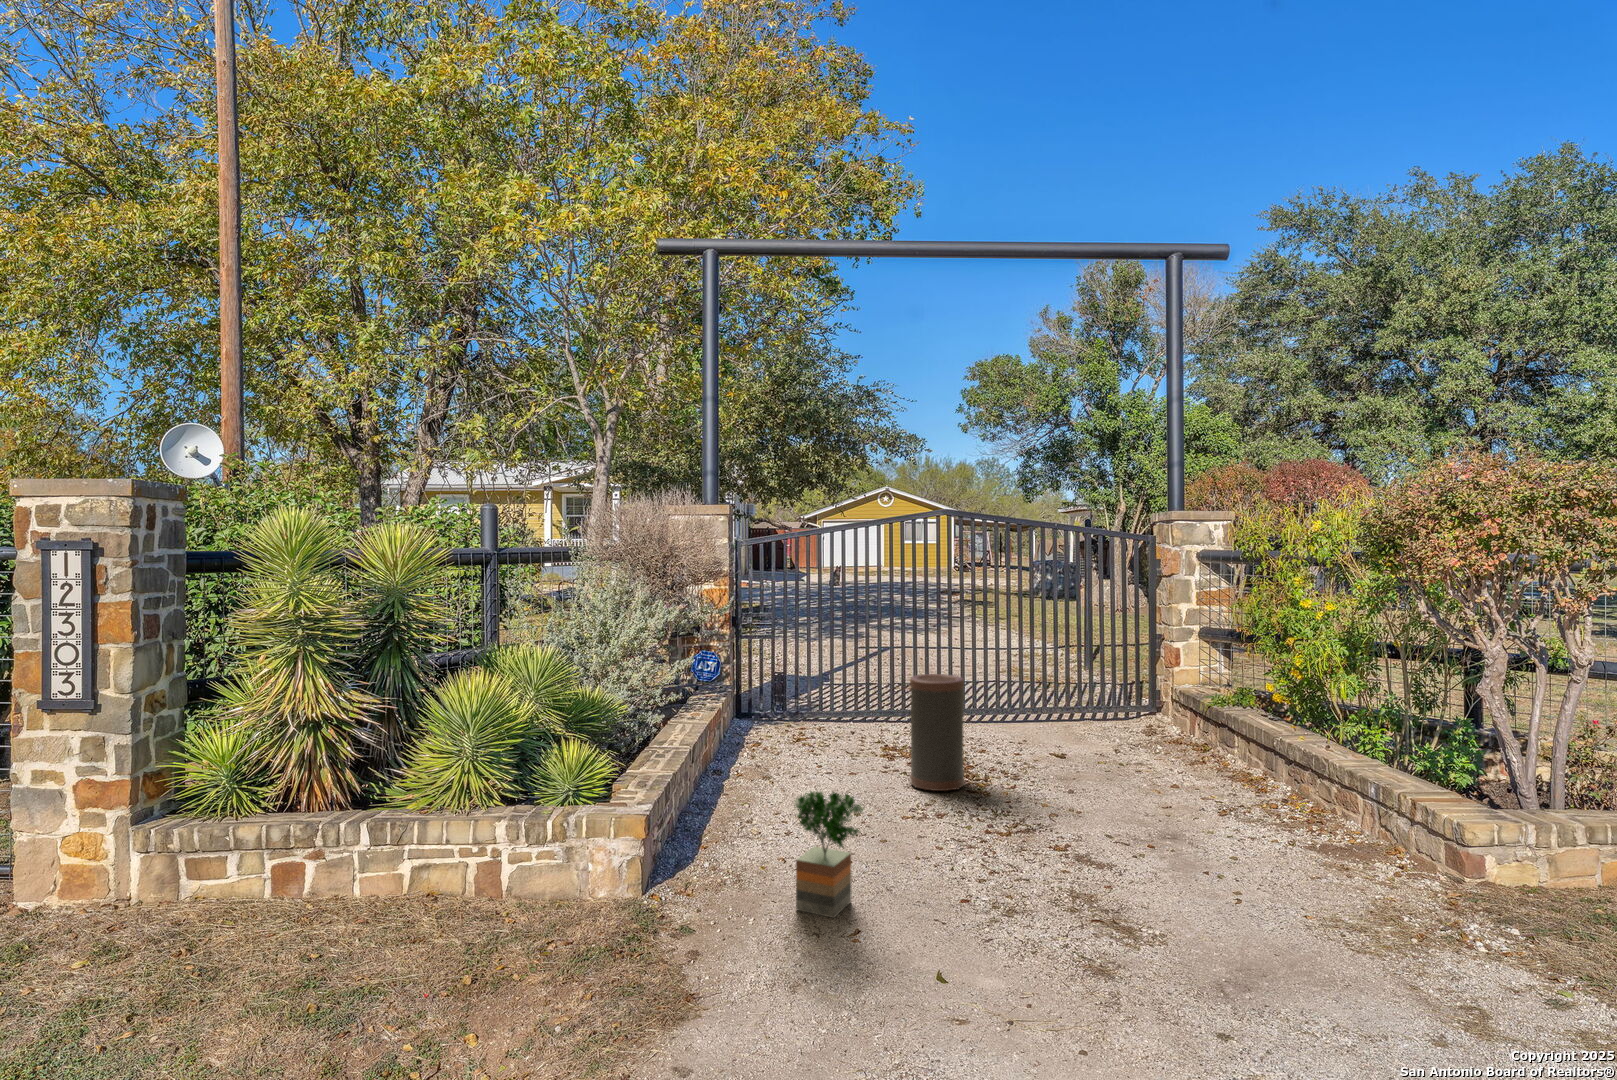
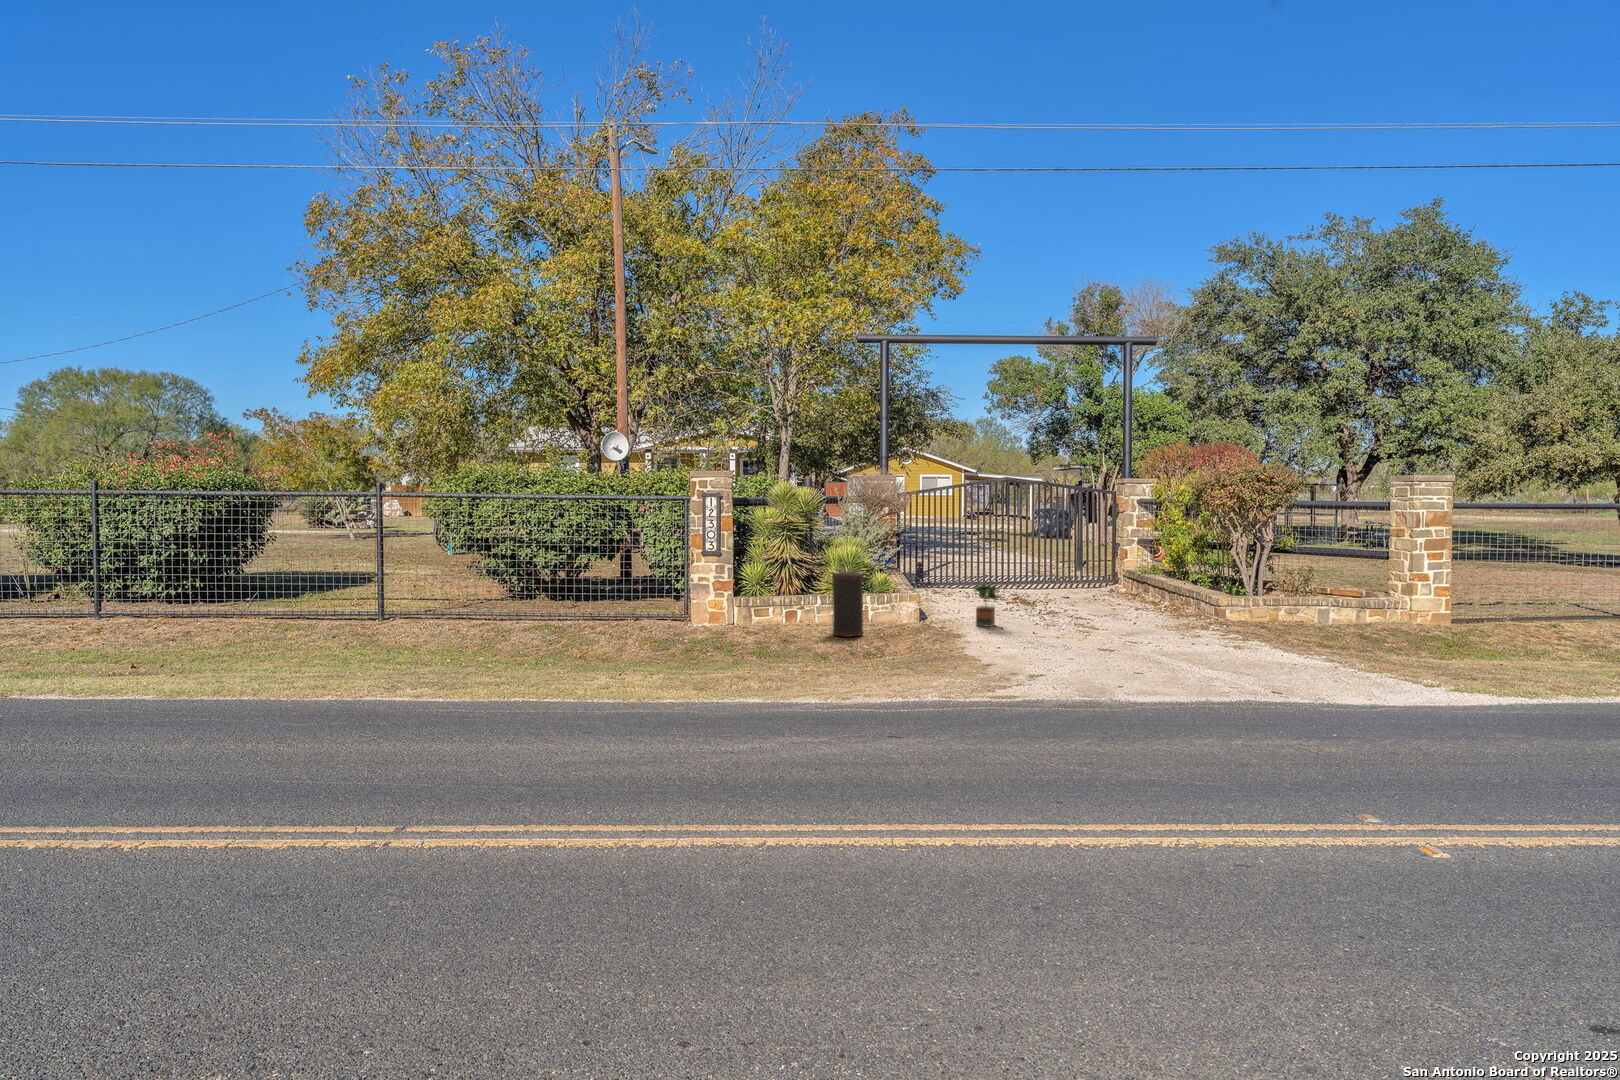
trash can: present [910,674,964,791] -> present [832,572,864,637]

